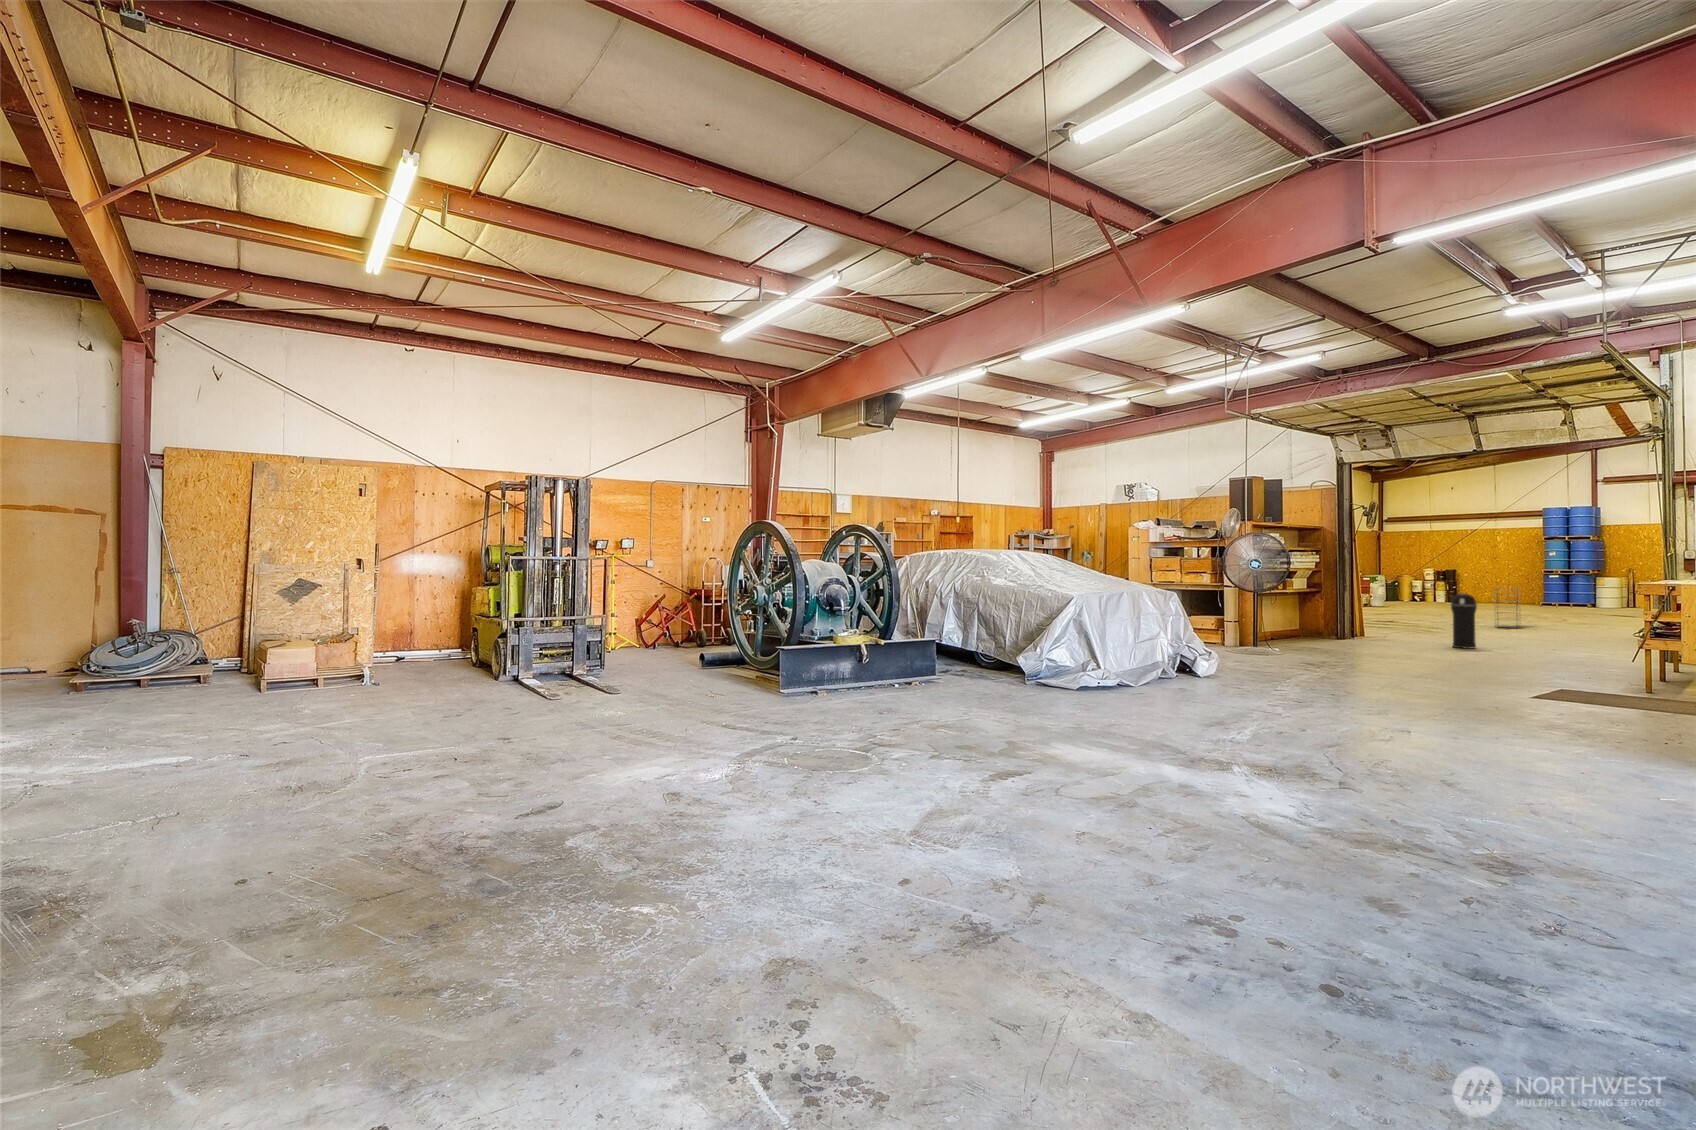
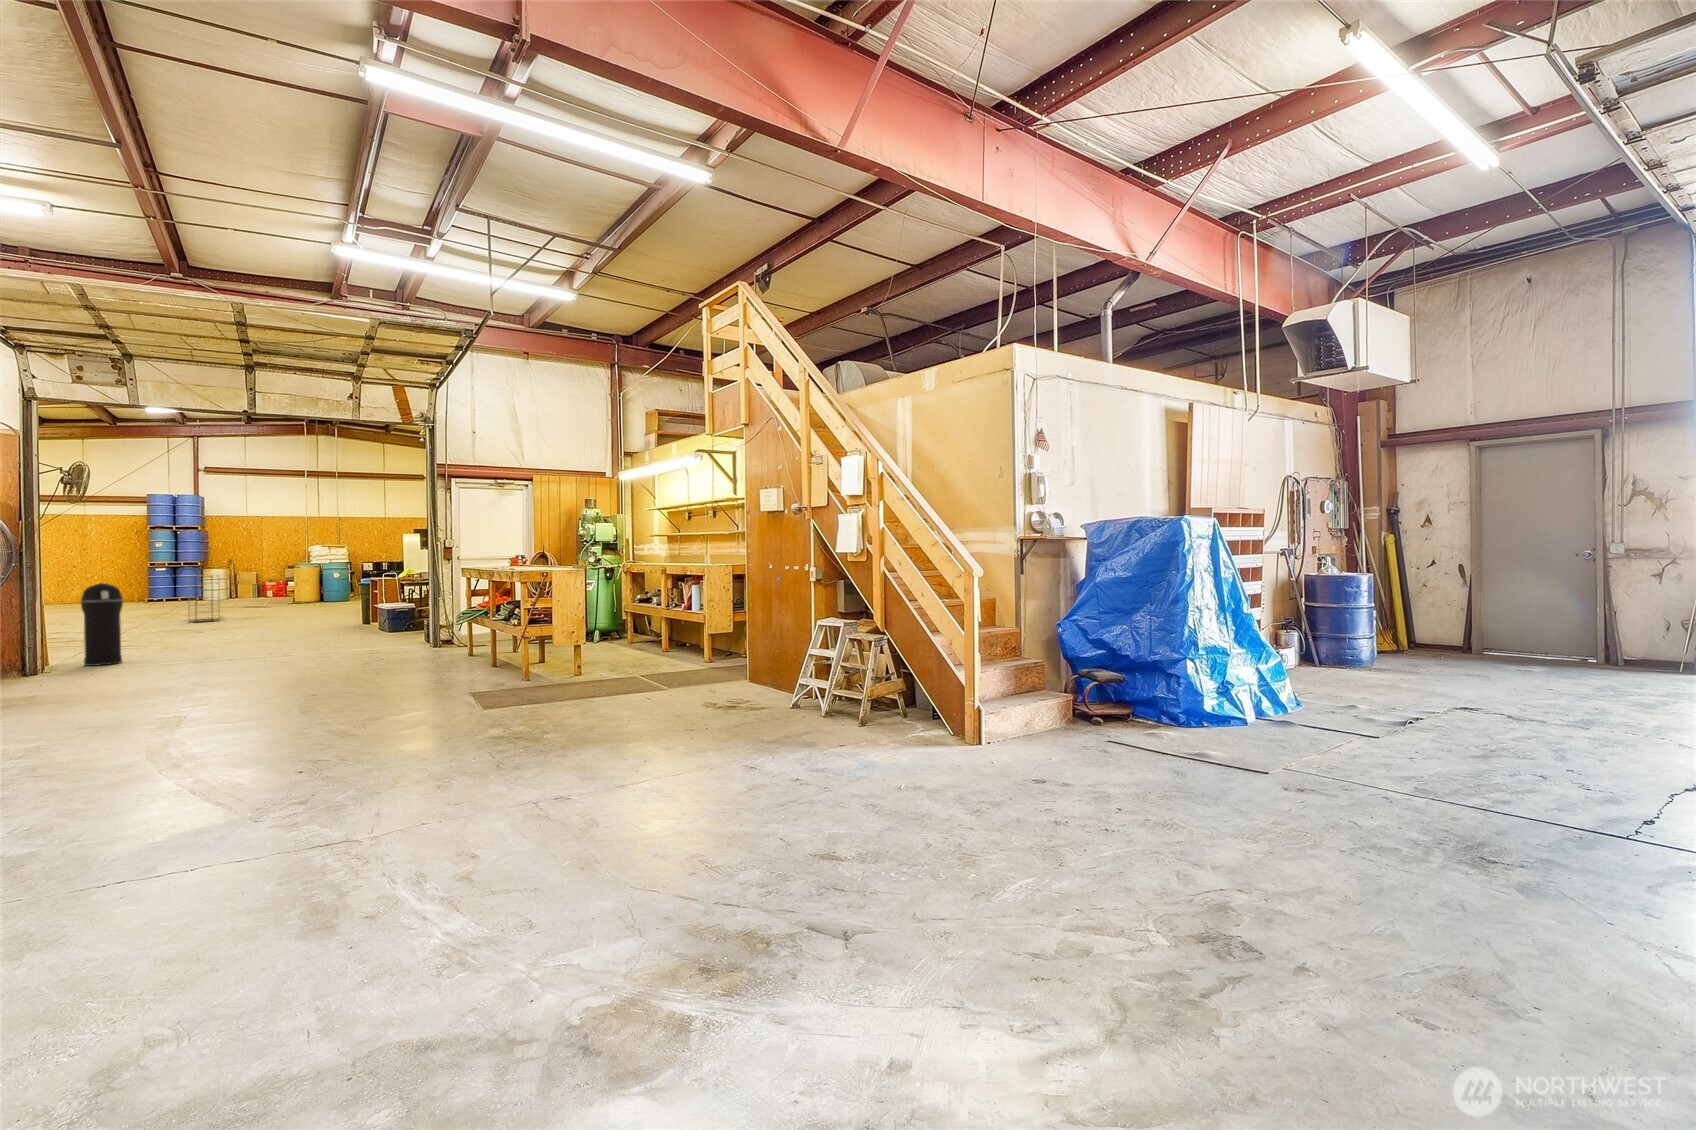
trash can: present [1451,593,1477,649] -> present [81,583,123,666]

